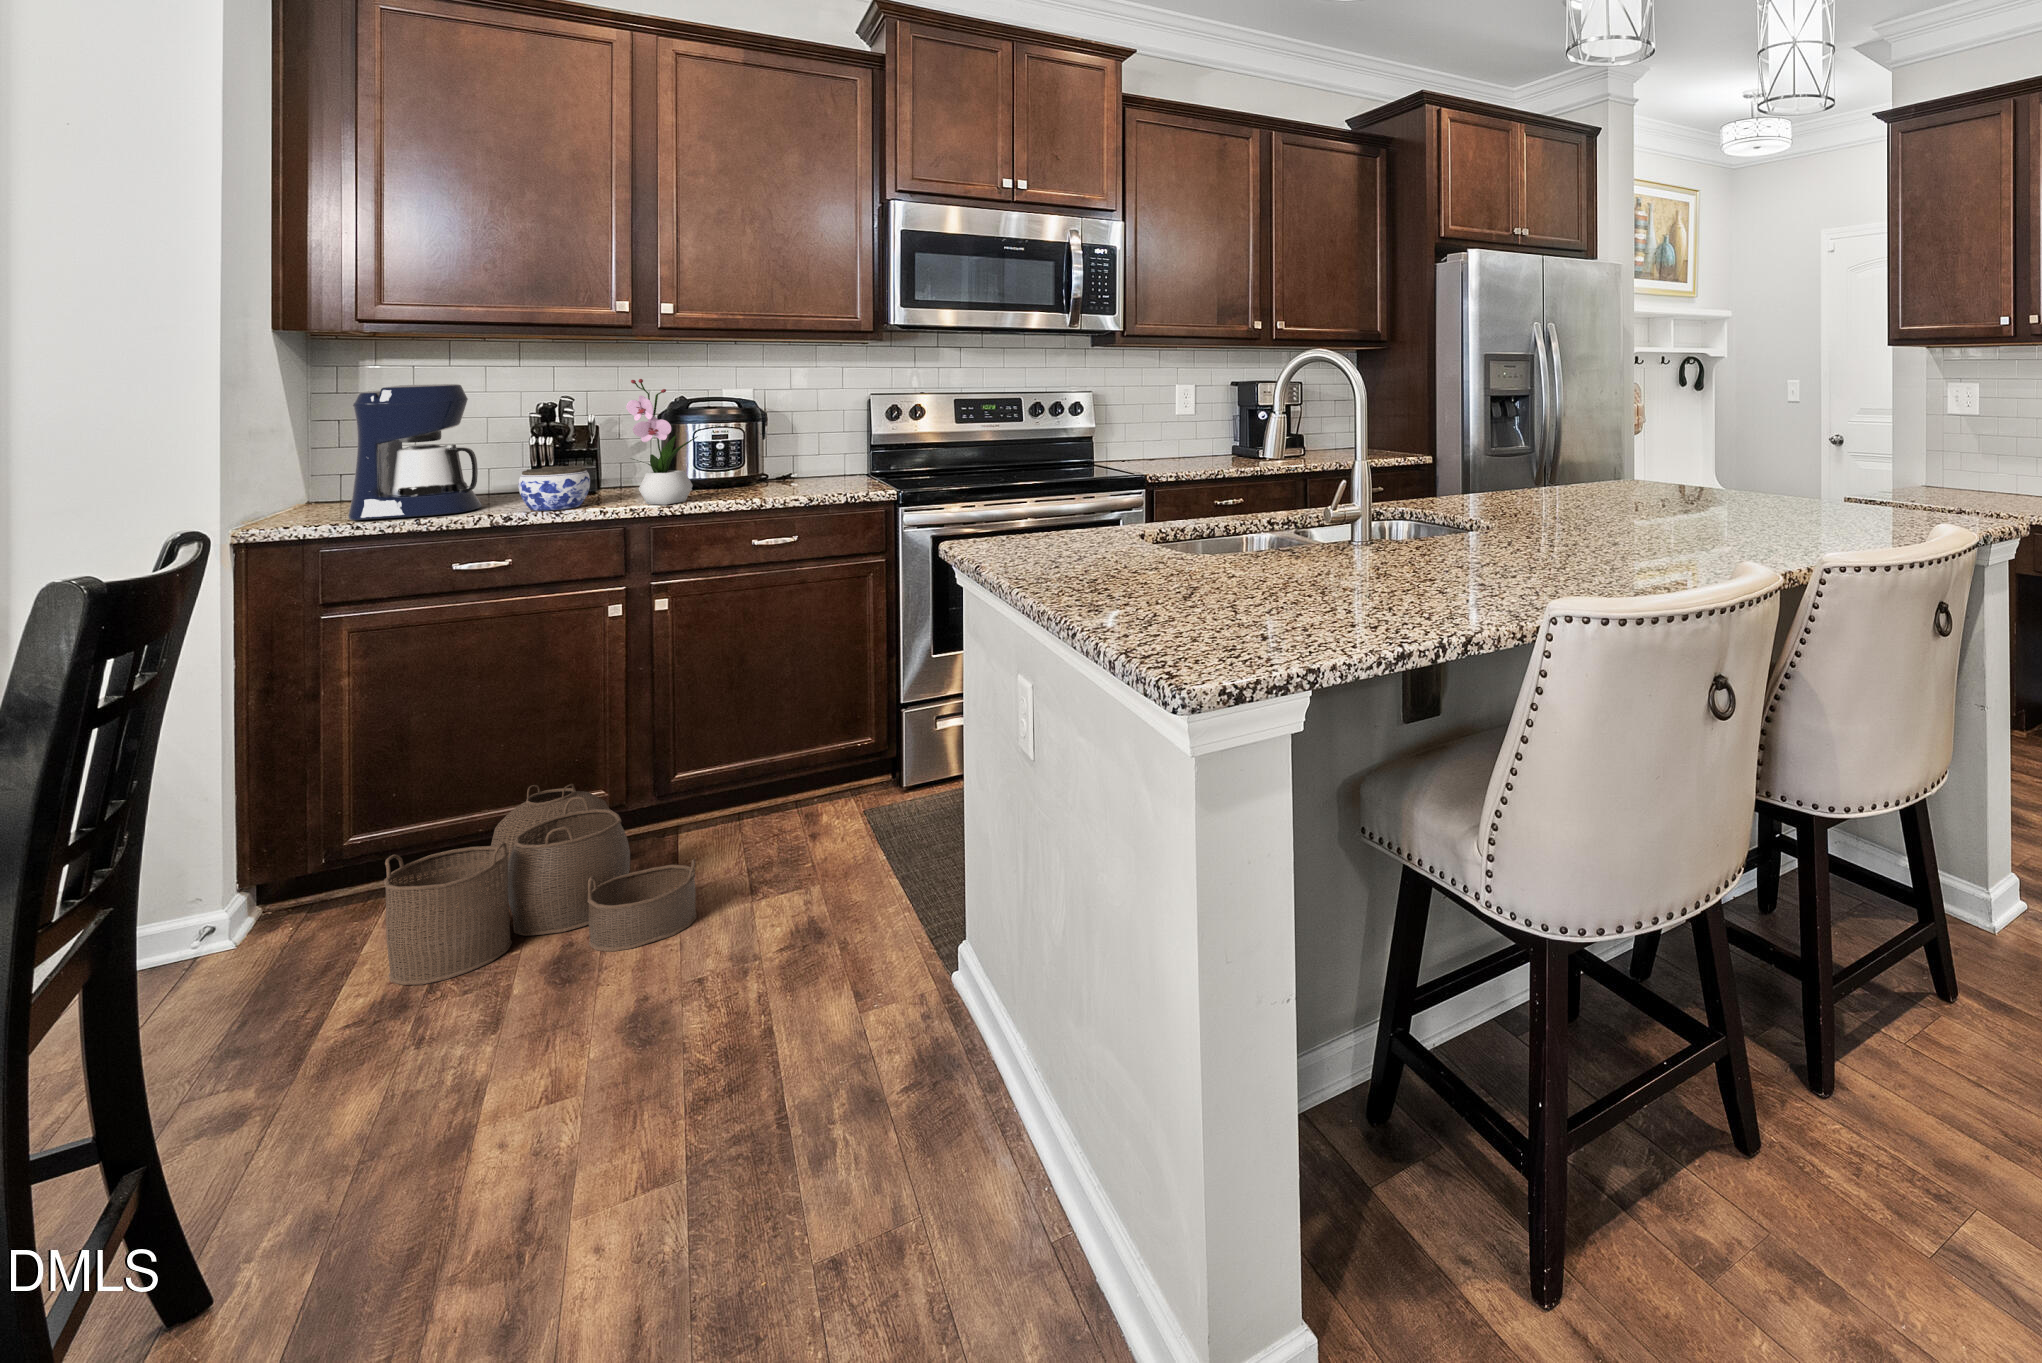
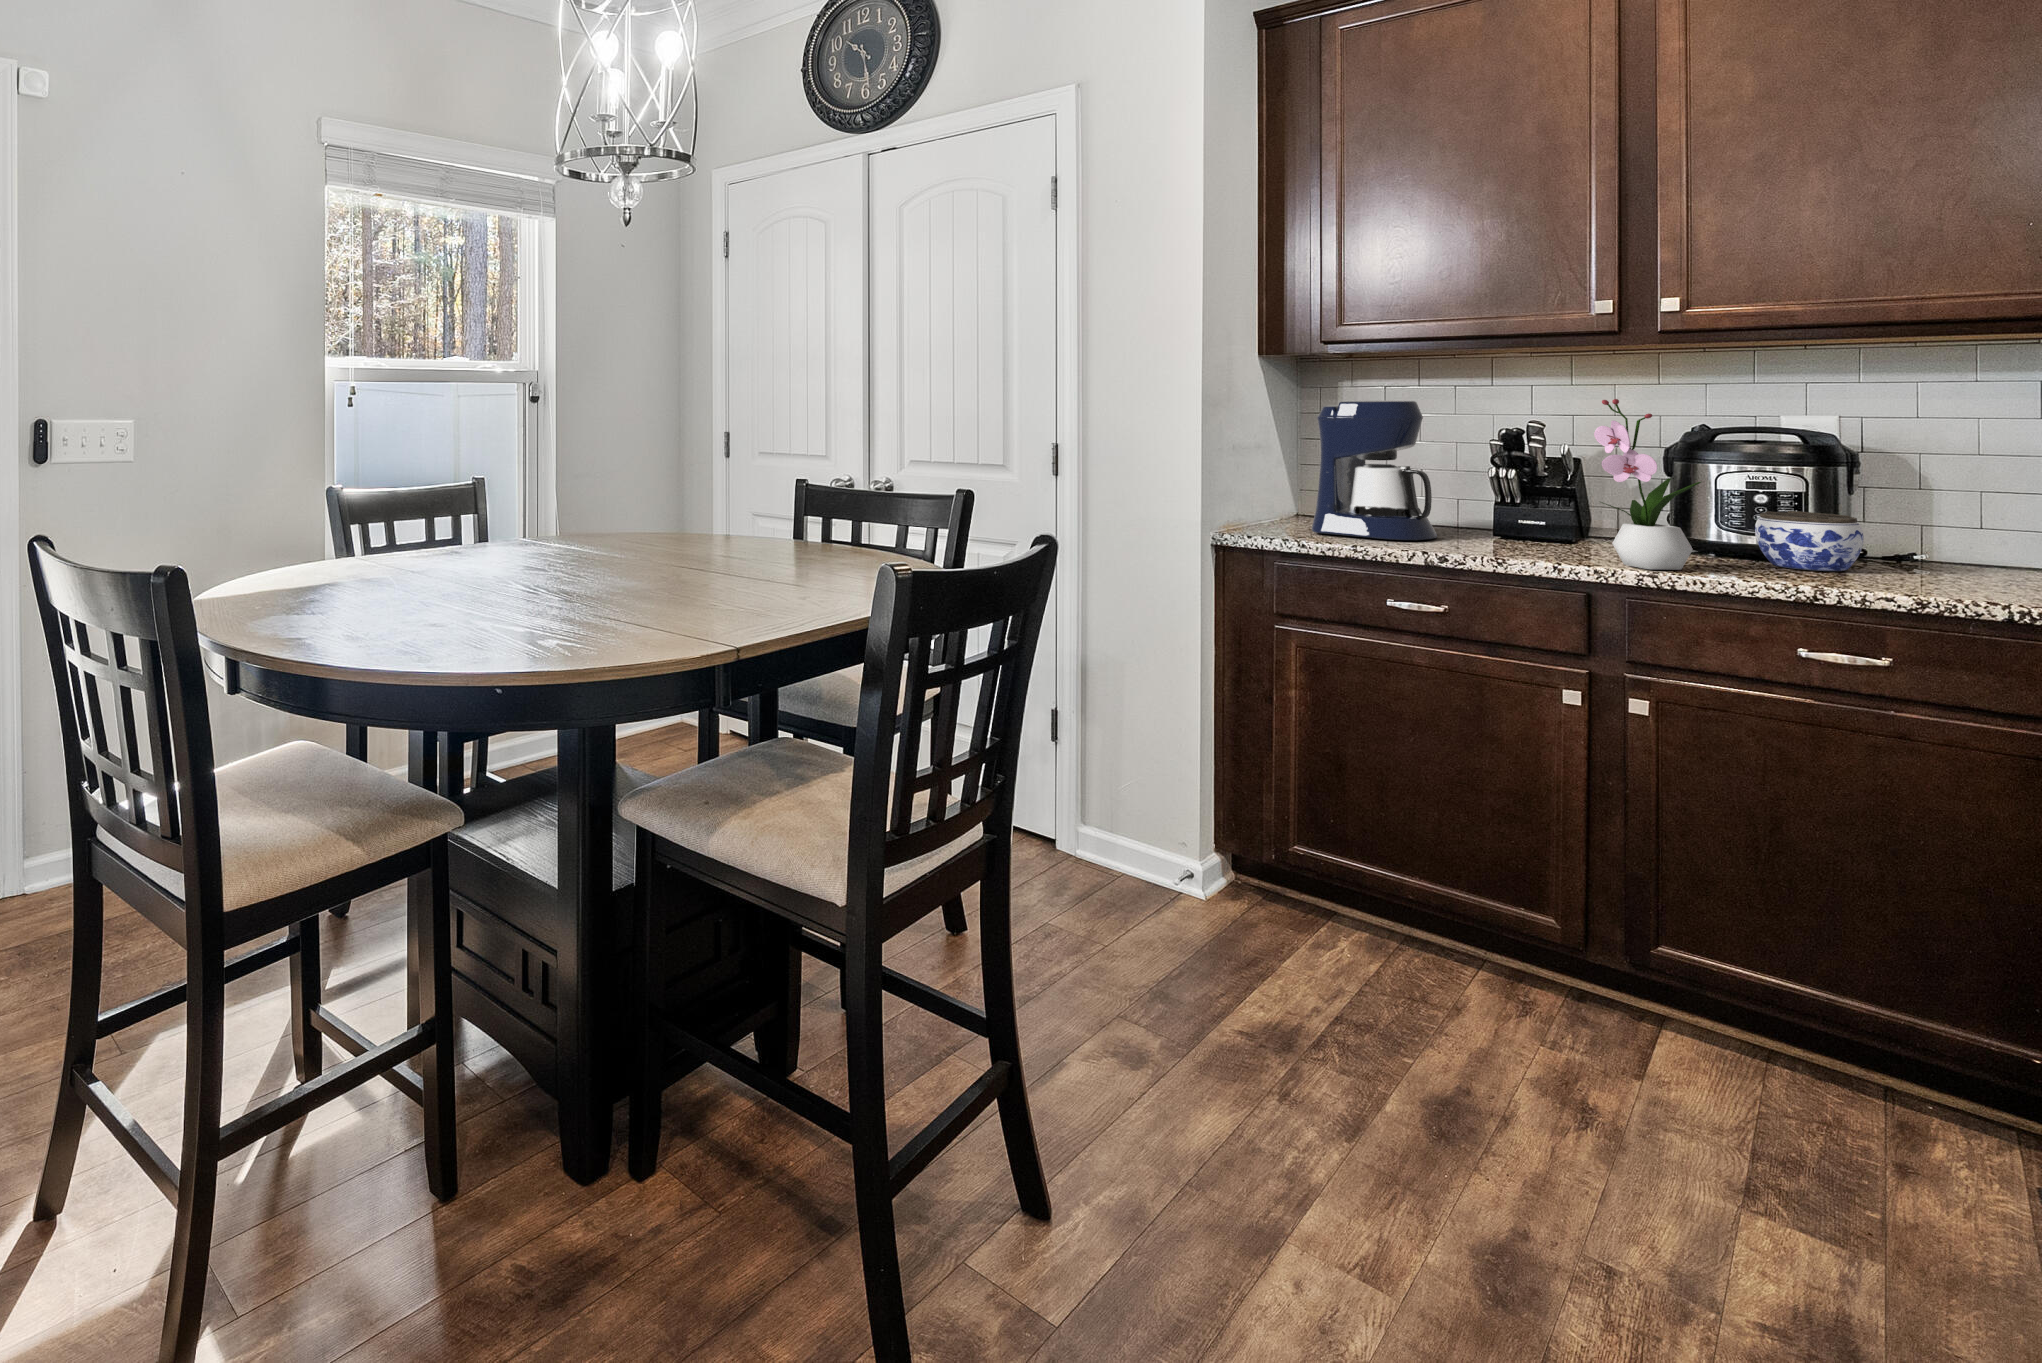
jar: present [518,466,590,511] -> present [1755,511,1864,571]
woven basket: present [384,784,697,985] -> none [1285,873,1642,1168]

